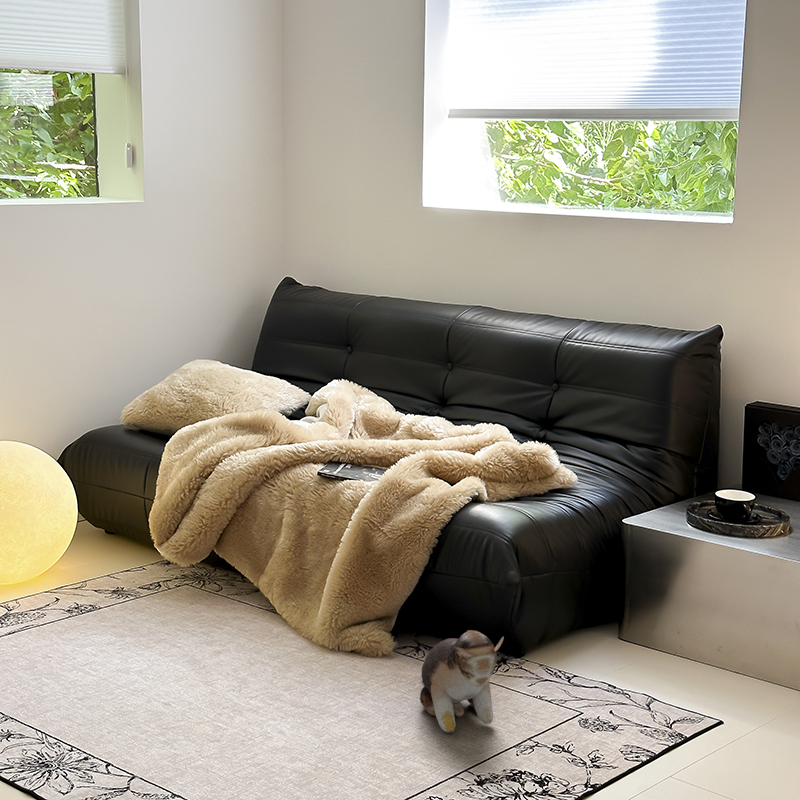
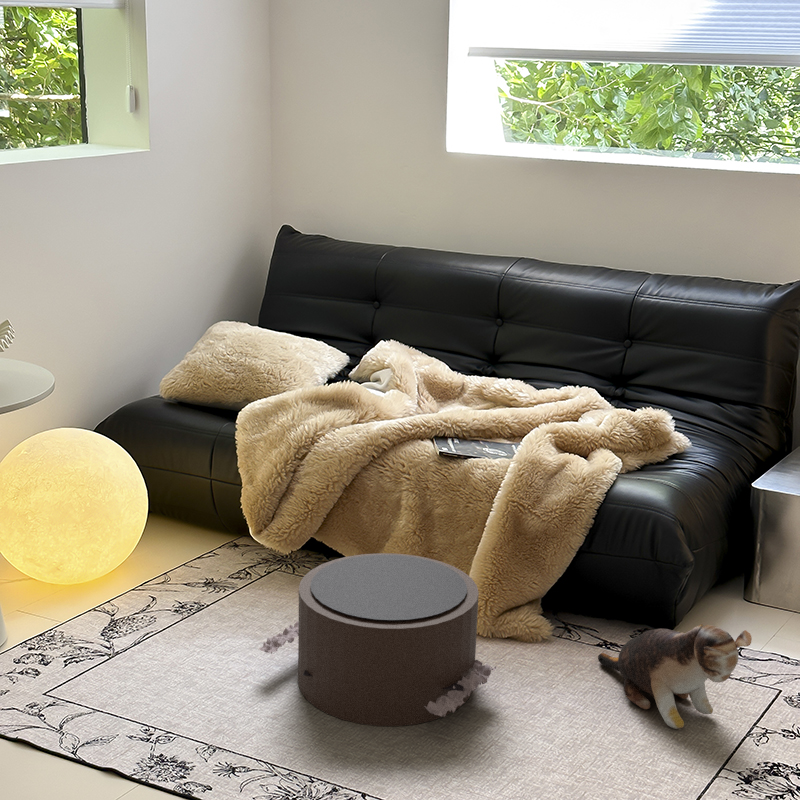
pouf: none [103,559,301,708] -> present [259,553,496,726]

